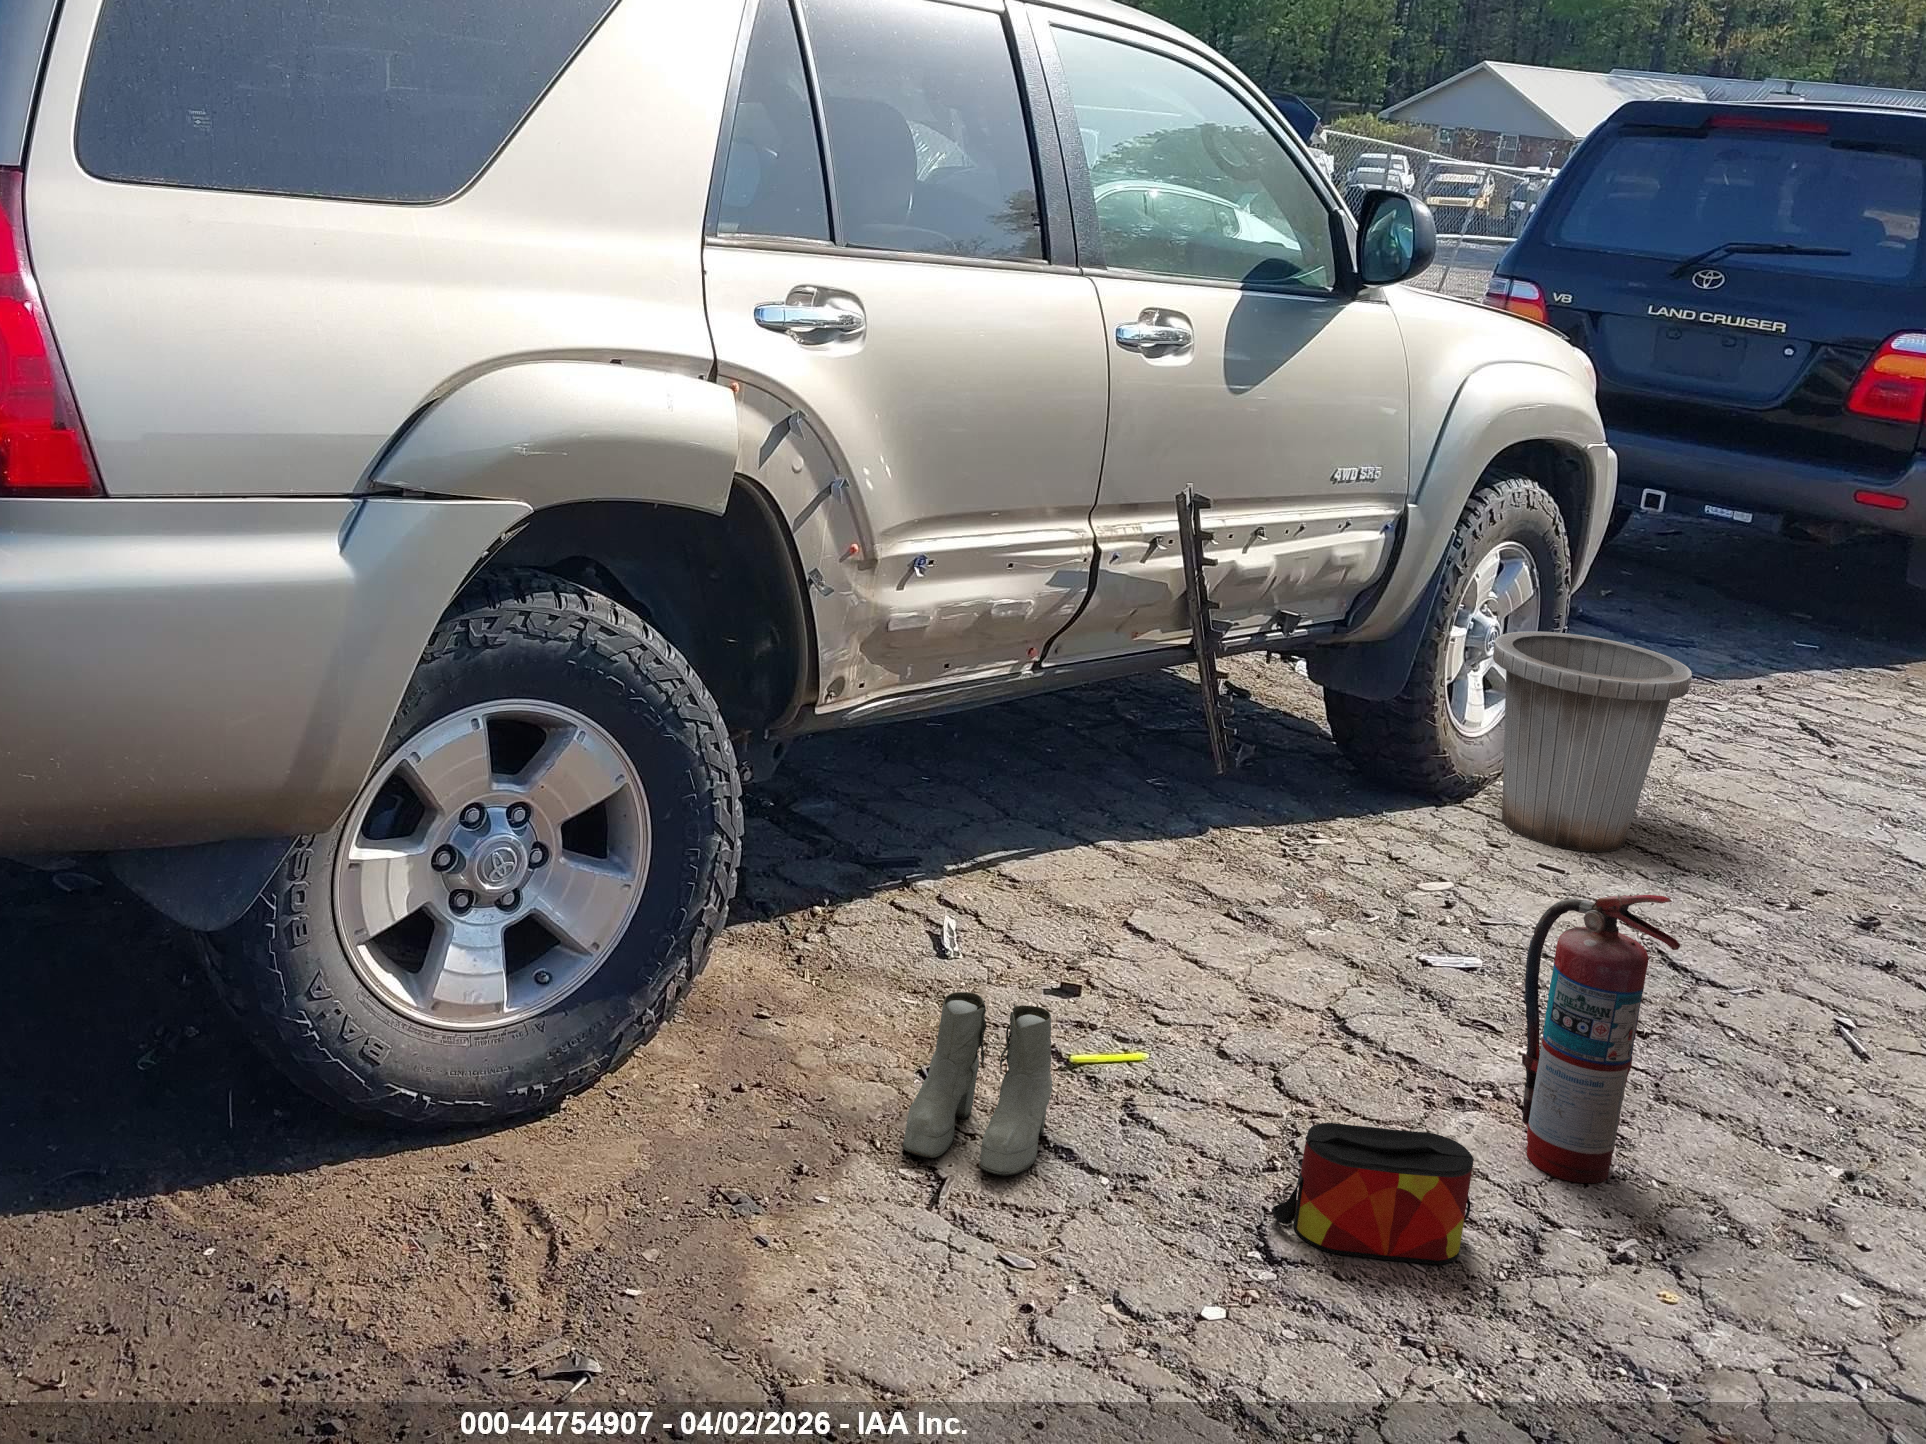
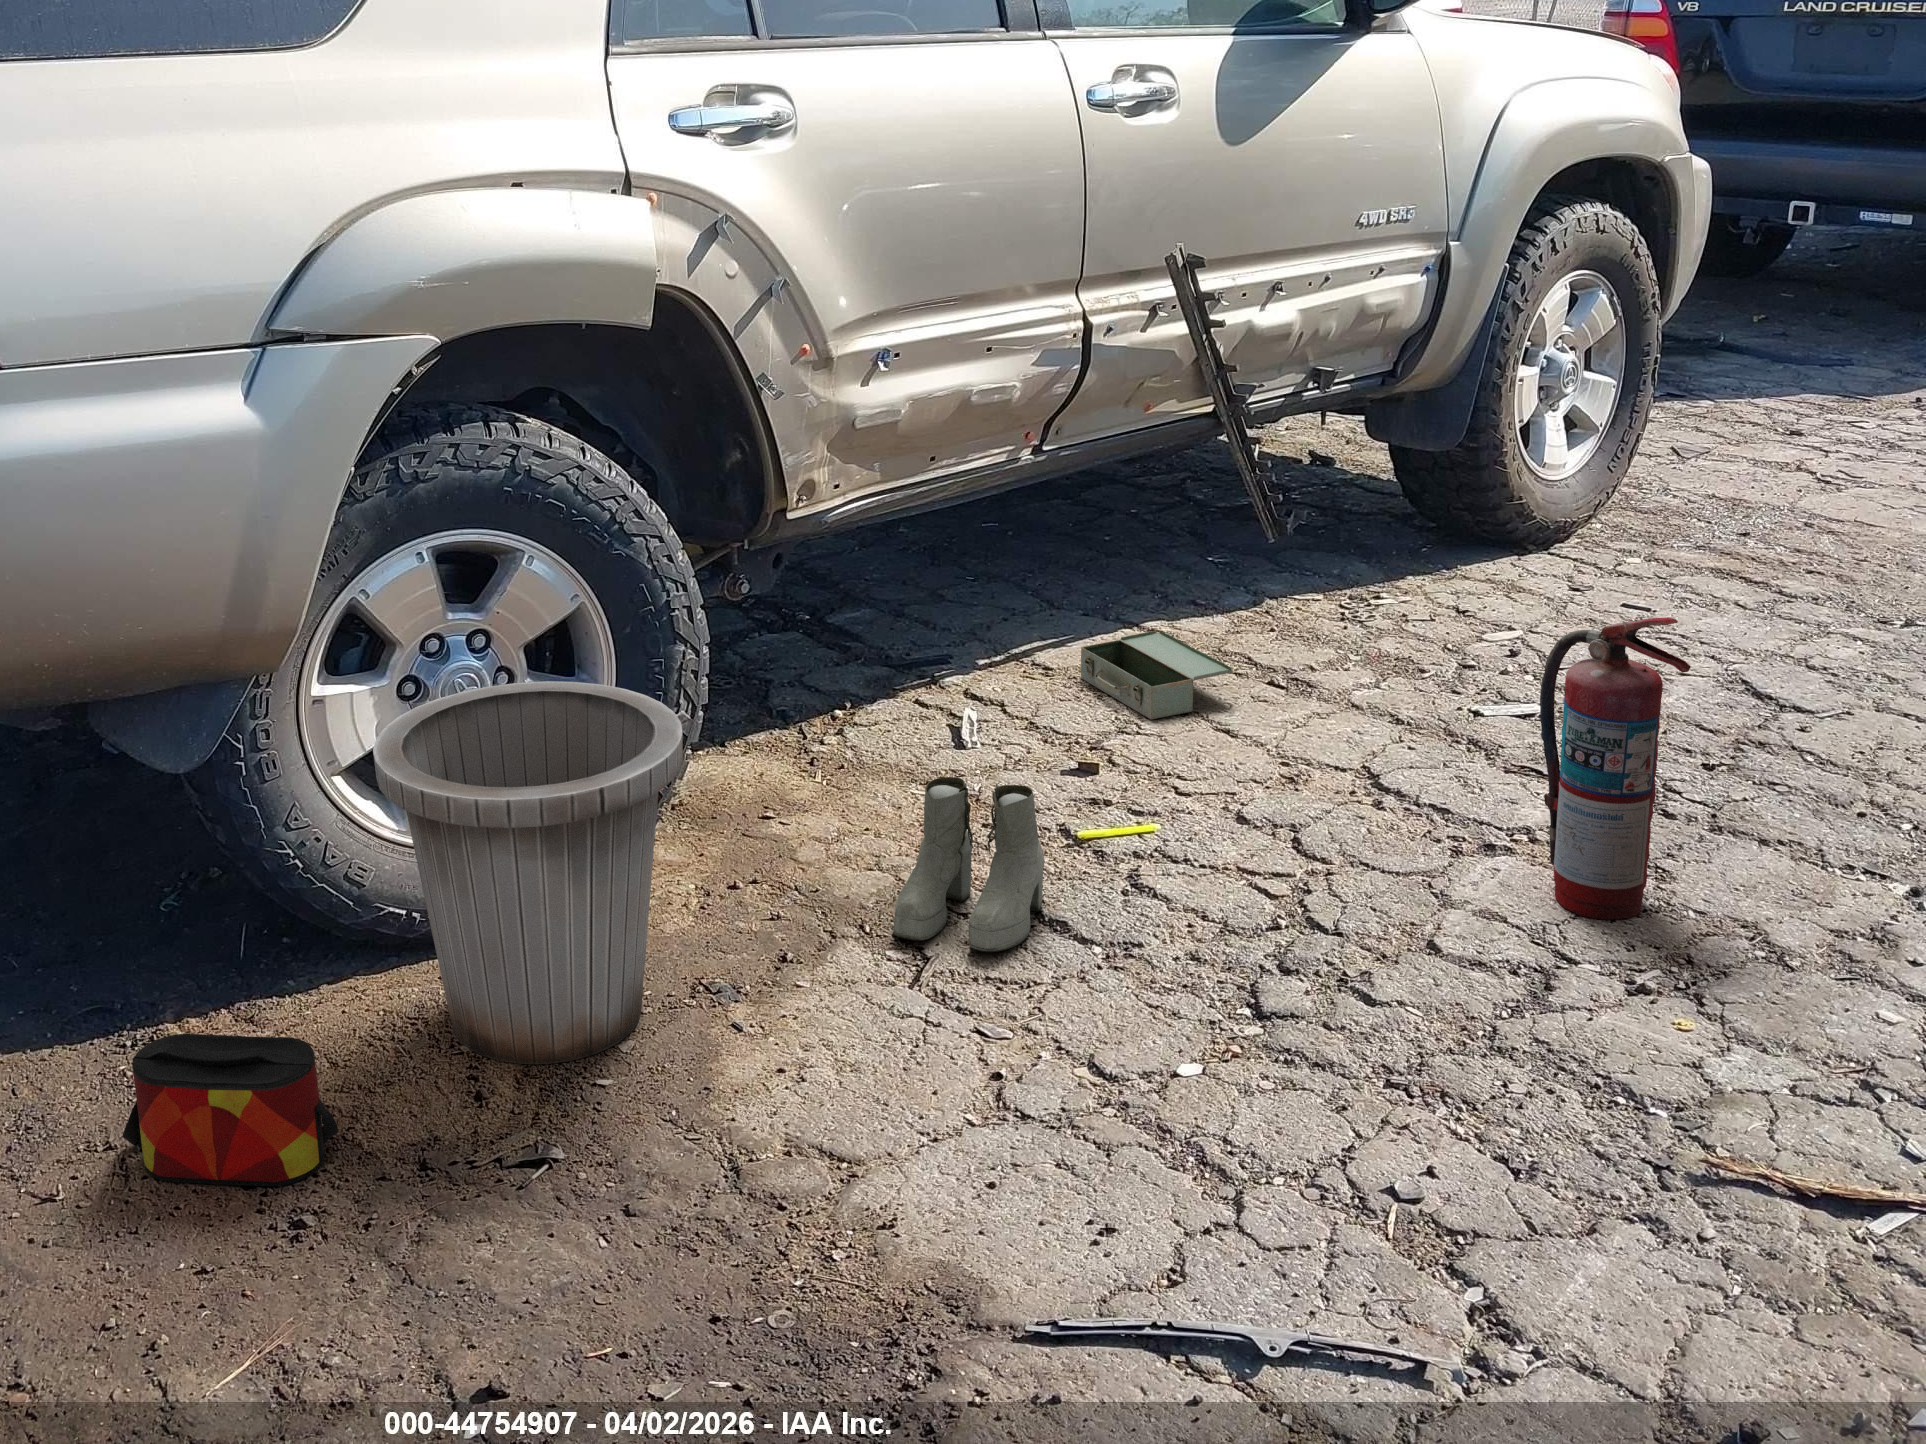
trash can: present [1493,631,1692,852] -> present [373,681,683,1064]
toolbox: none [1045,852,1197,942] -> present [1081,631,1233,719]
bag: present [1272,1123,1474,1264] -> present [123,1033,338,1187]

